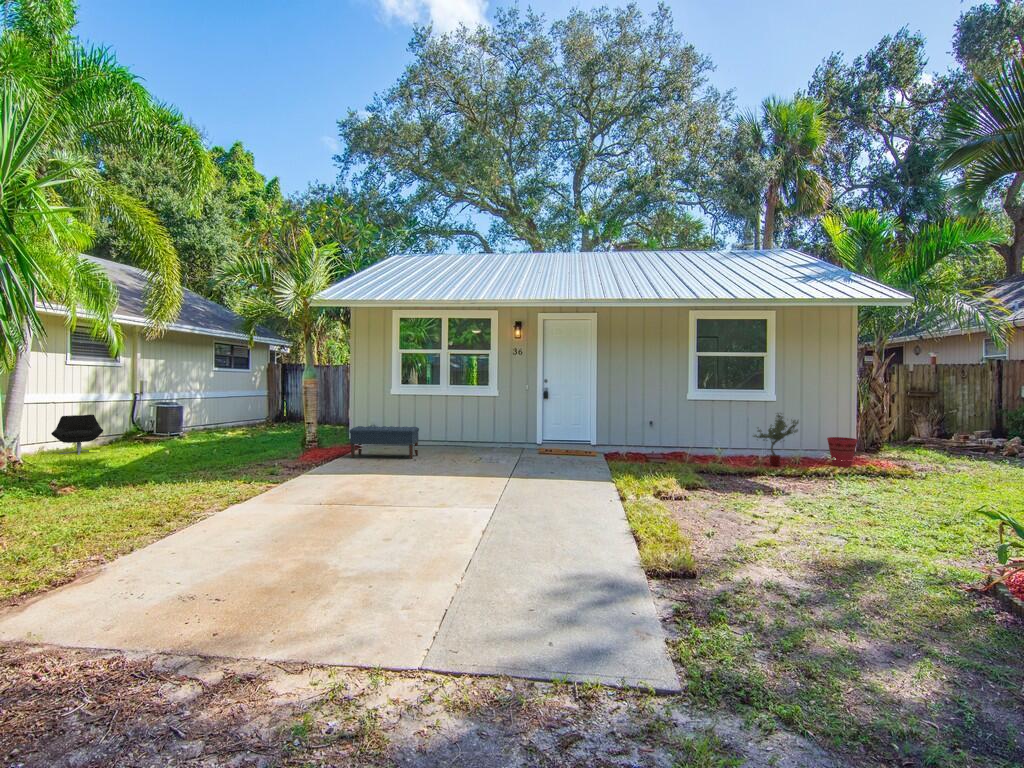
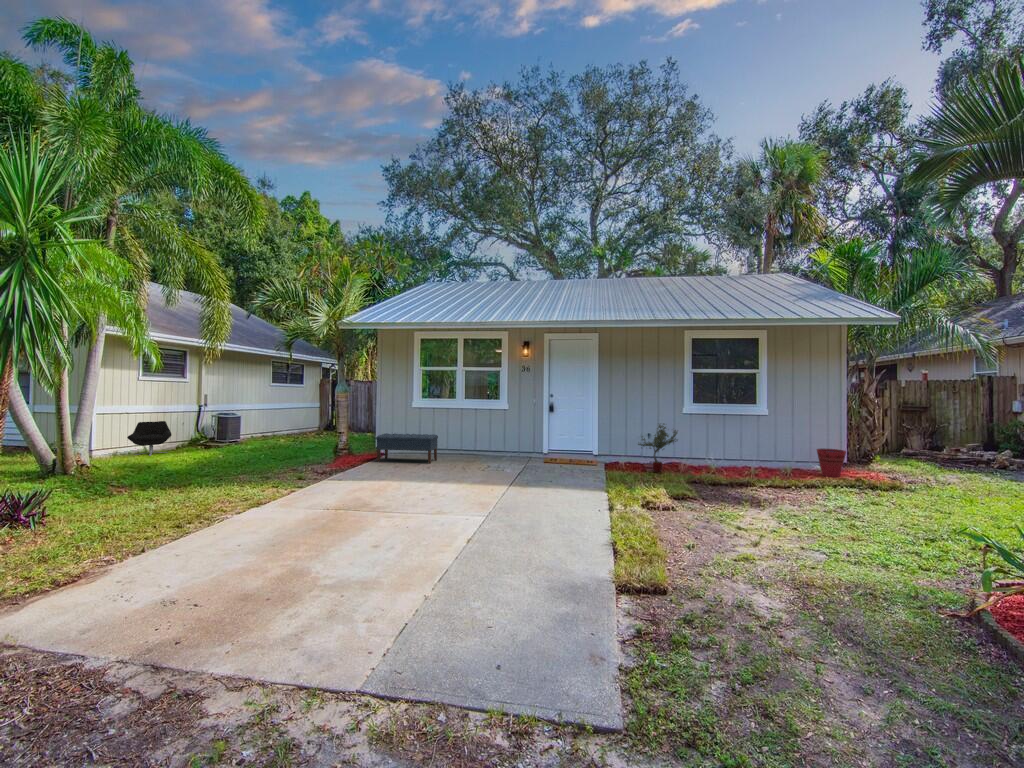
potted tree: present [754,413,798,466] -> present [638,424,677,472]

